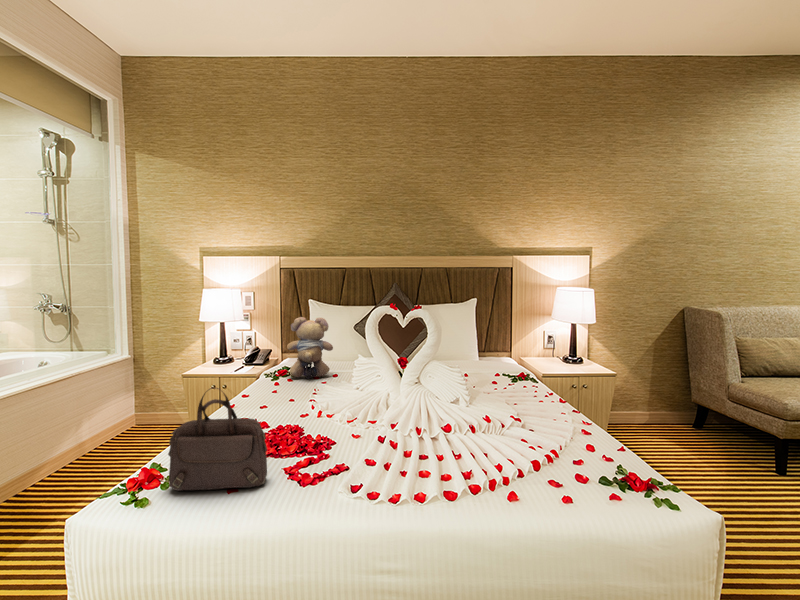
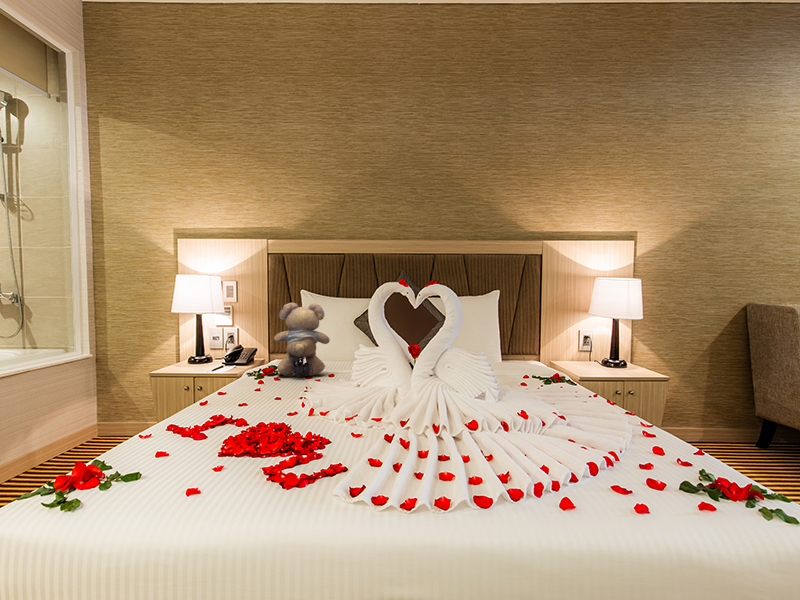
handbag: present [168,388,267,491] -> none [109,355,240,492]

